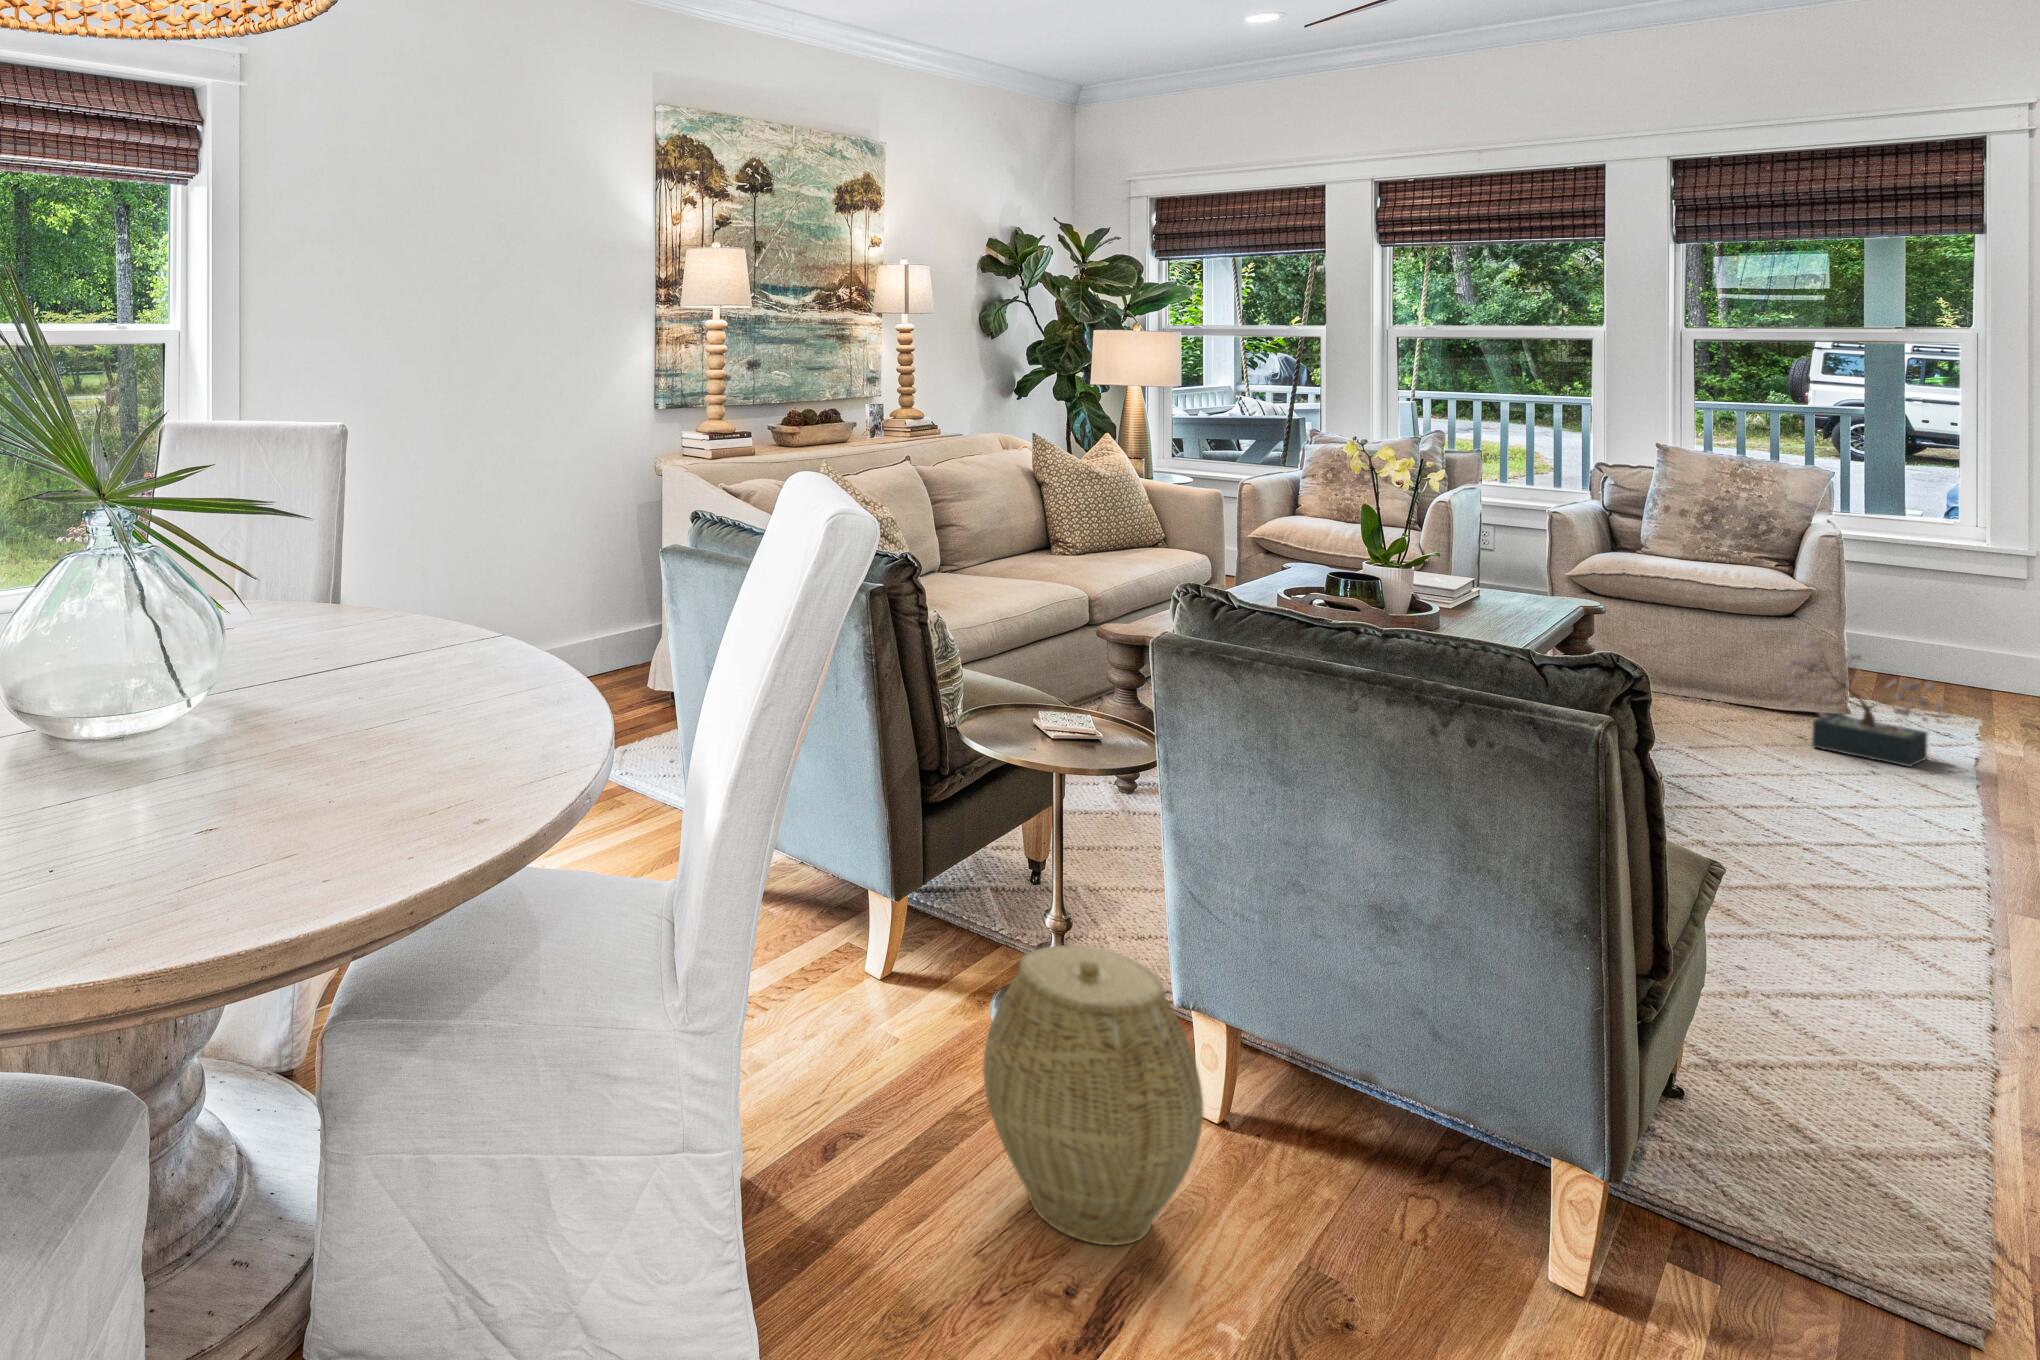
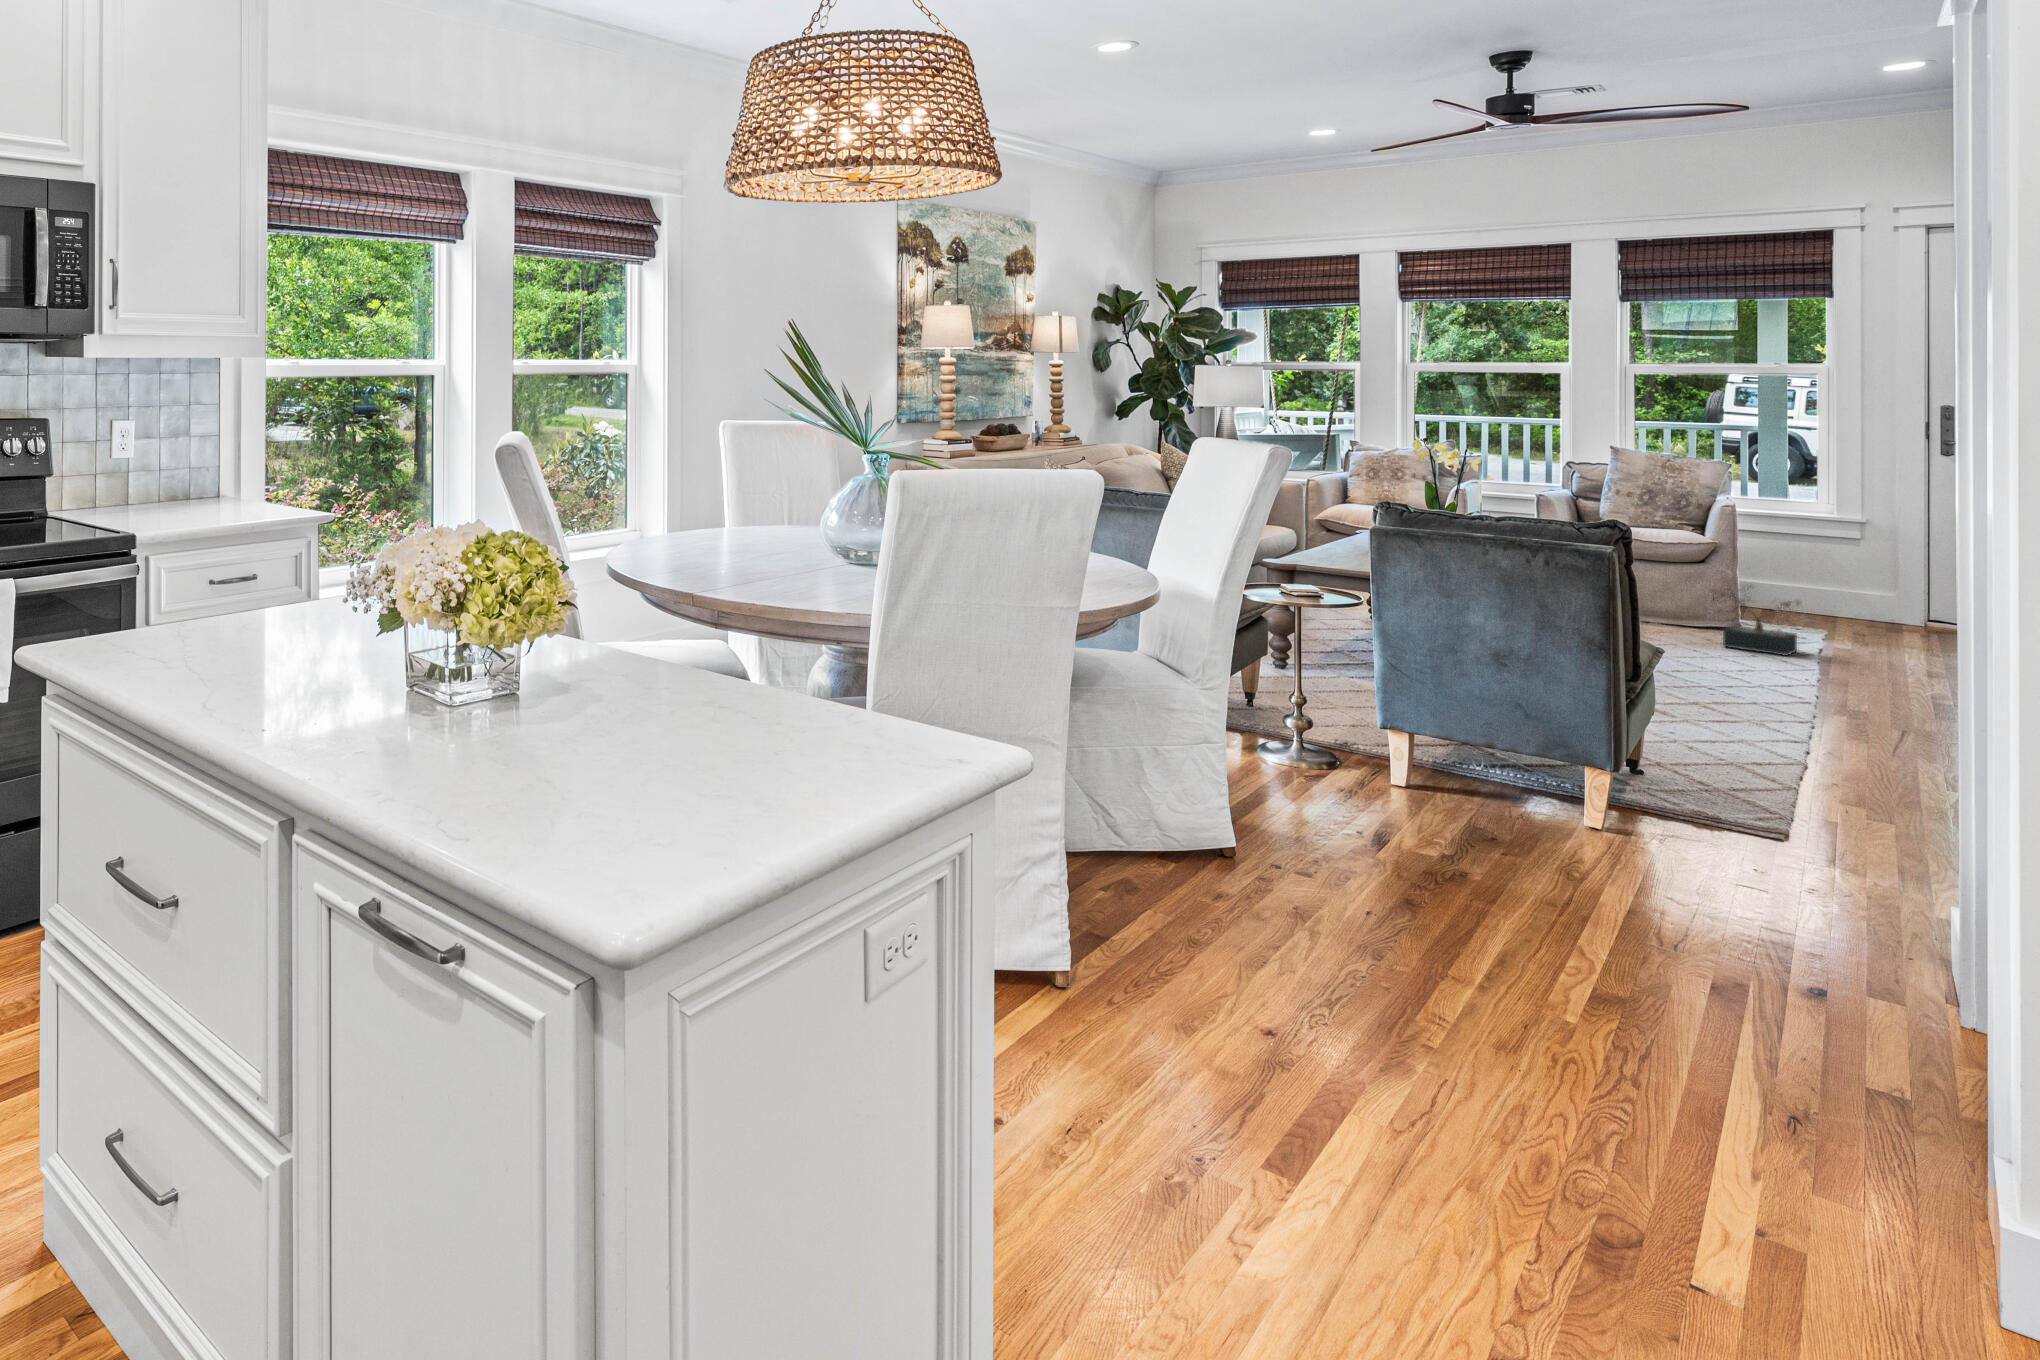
woven basket: present [983,945,1203,1245] -> none [1304,691,1427,830]

